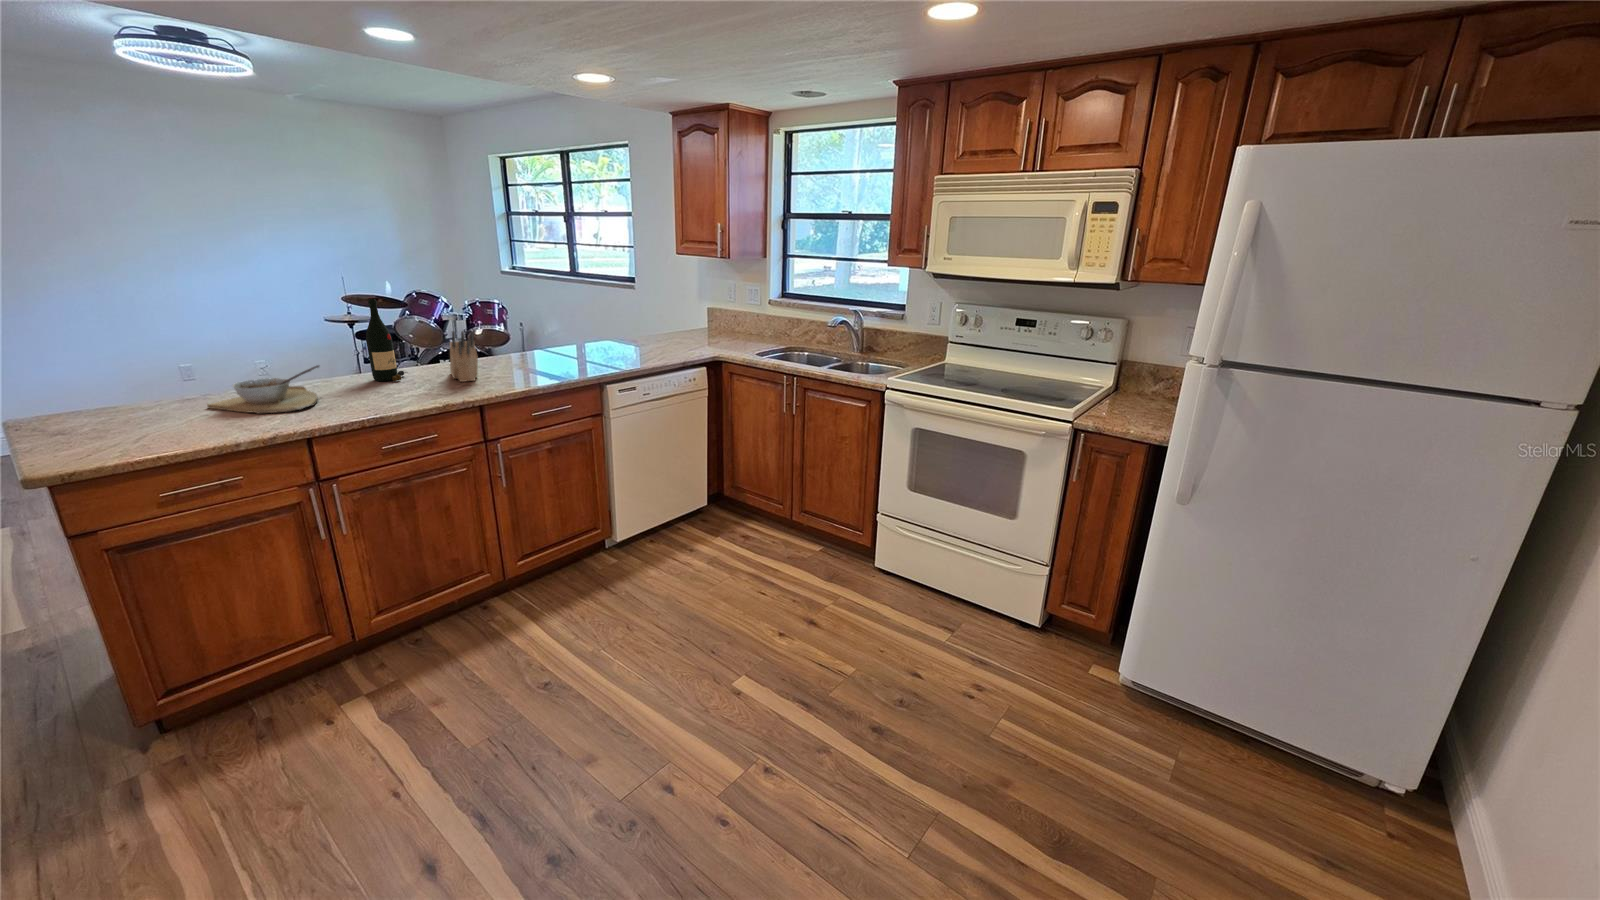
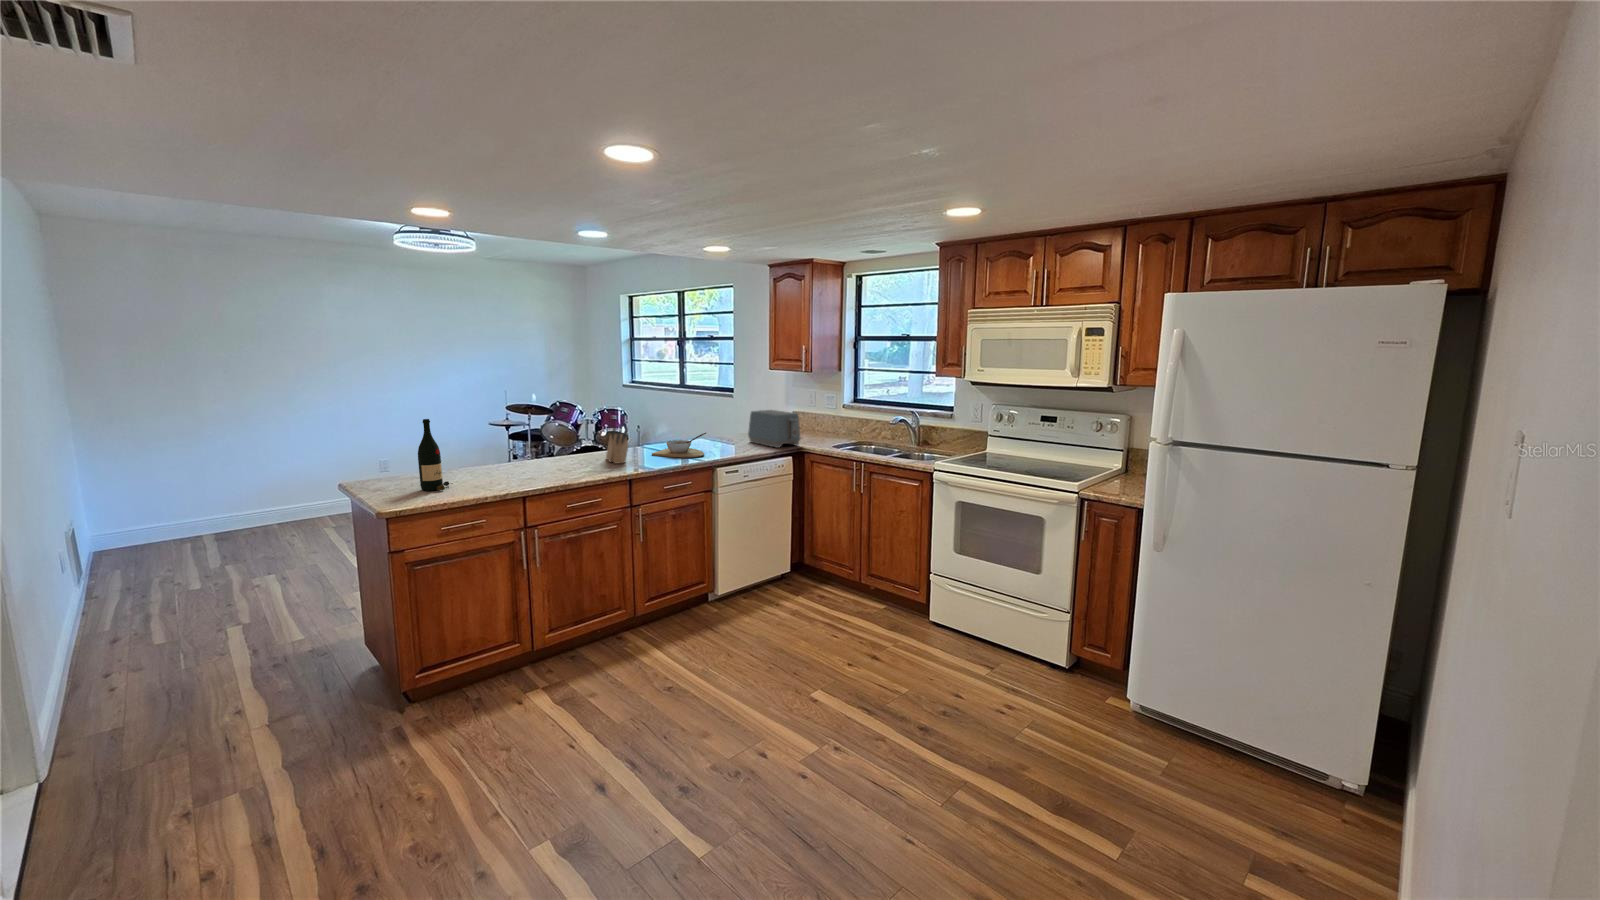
wine bottle: present [366,299,406,381] -> present [418,419,452,491]
toaster: none [650,306,717,356] -> present [748,410,800,448]
bowl: present [207,366,319,414] -> present [652,433,706,458]

